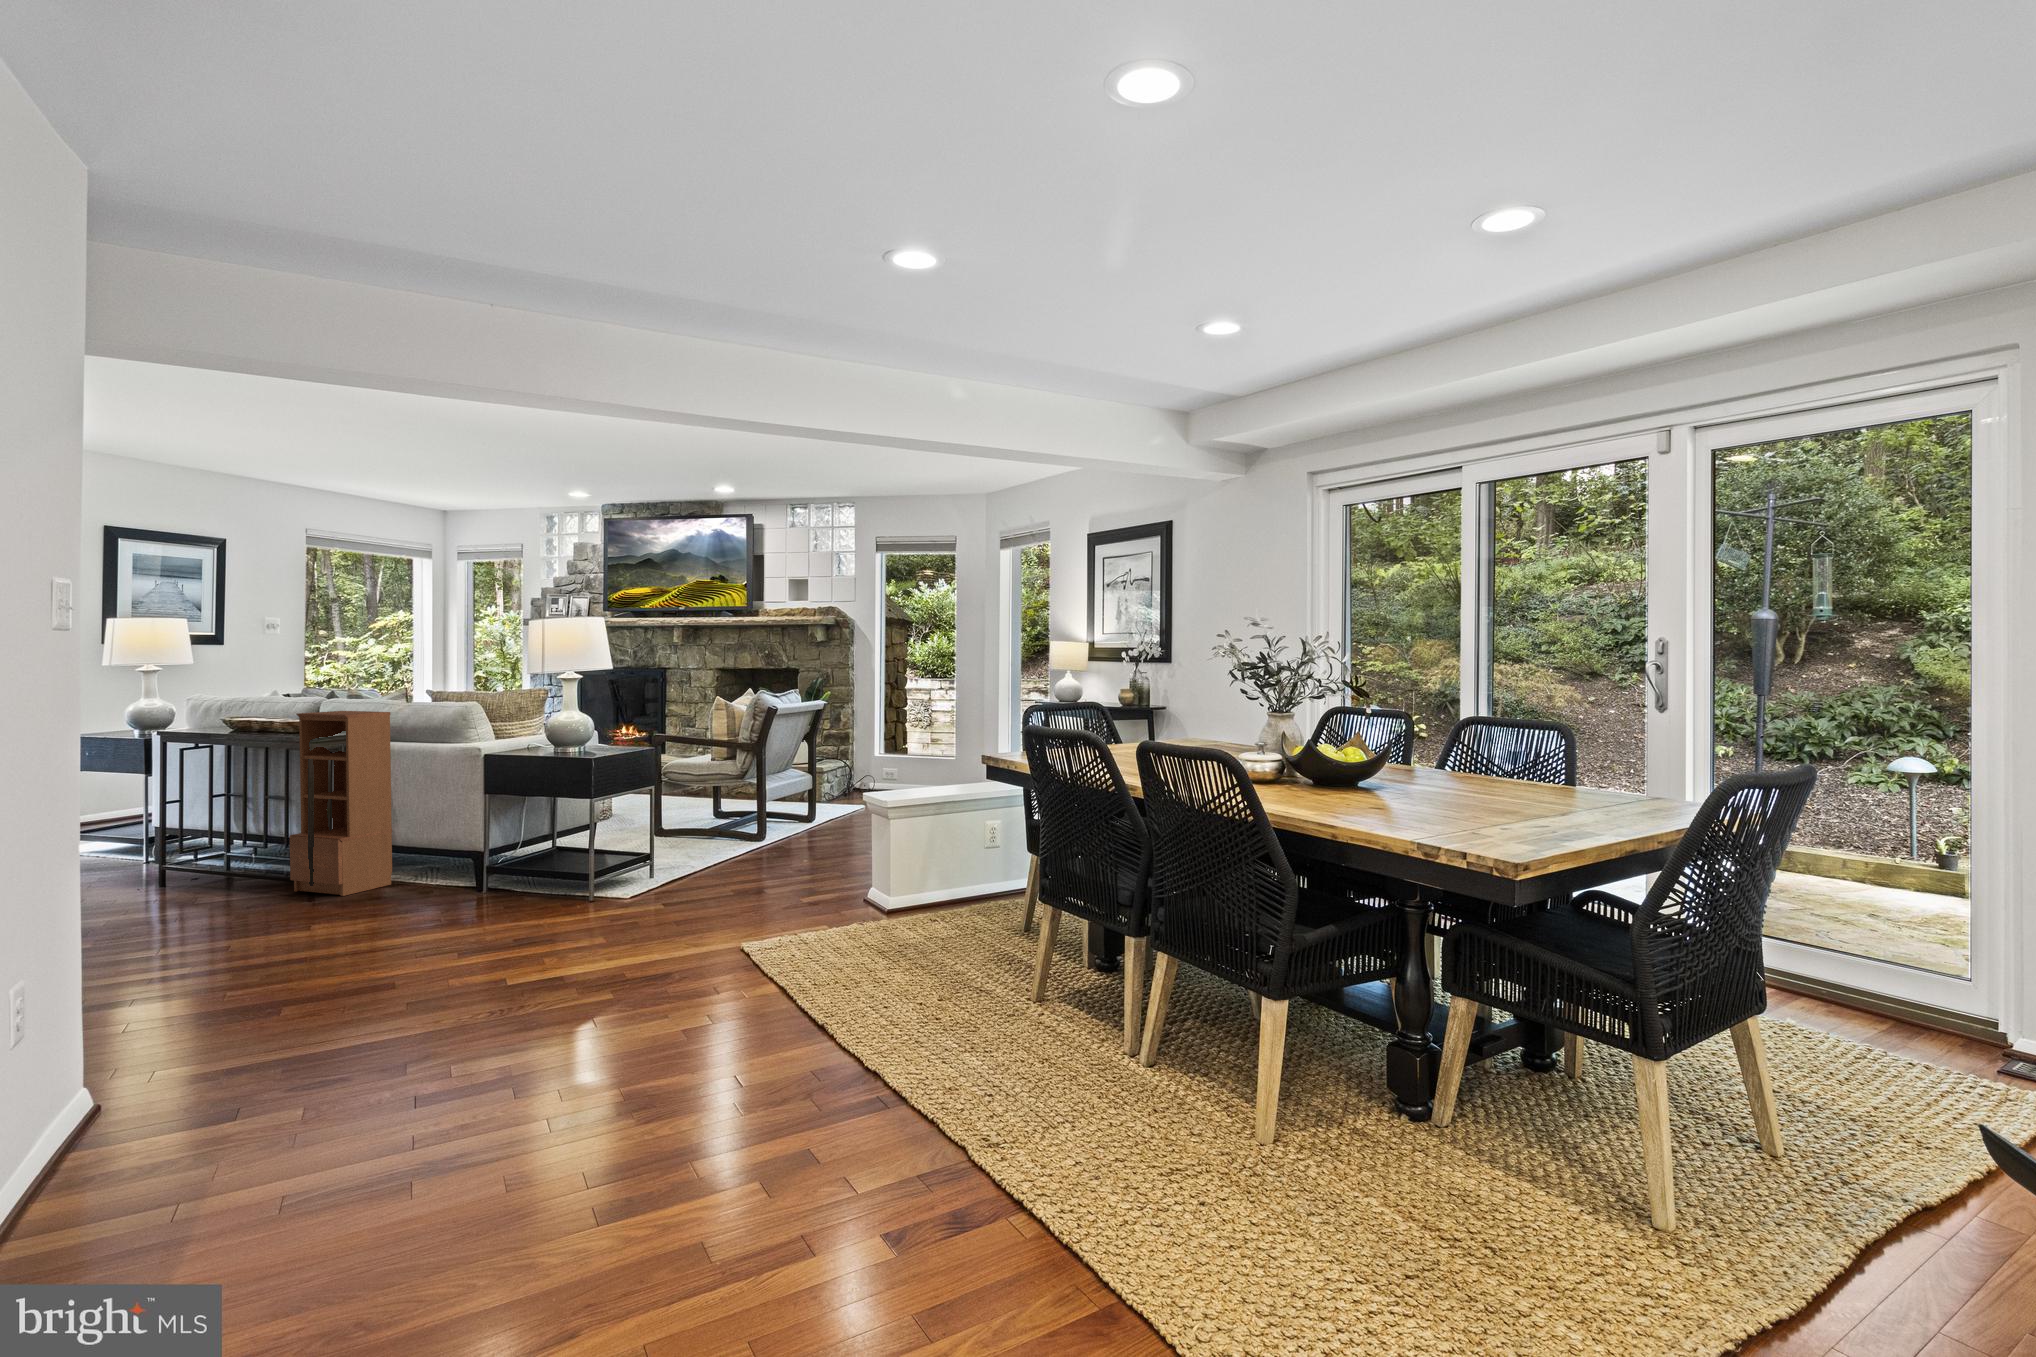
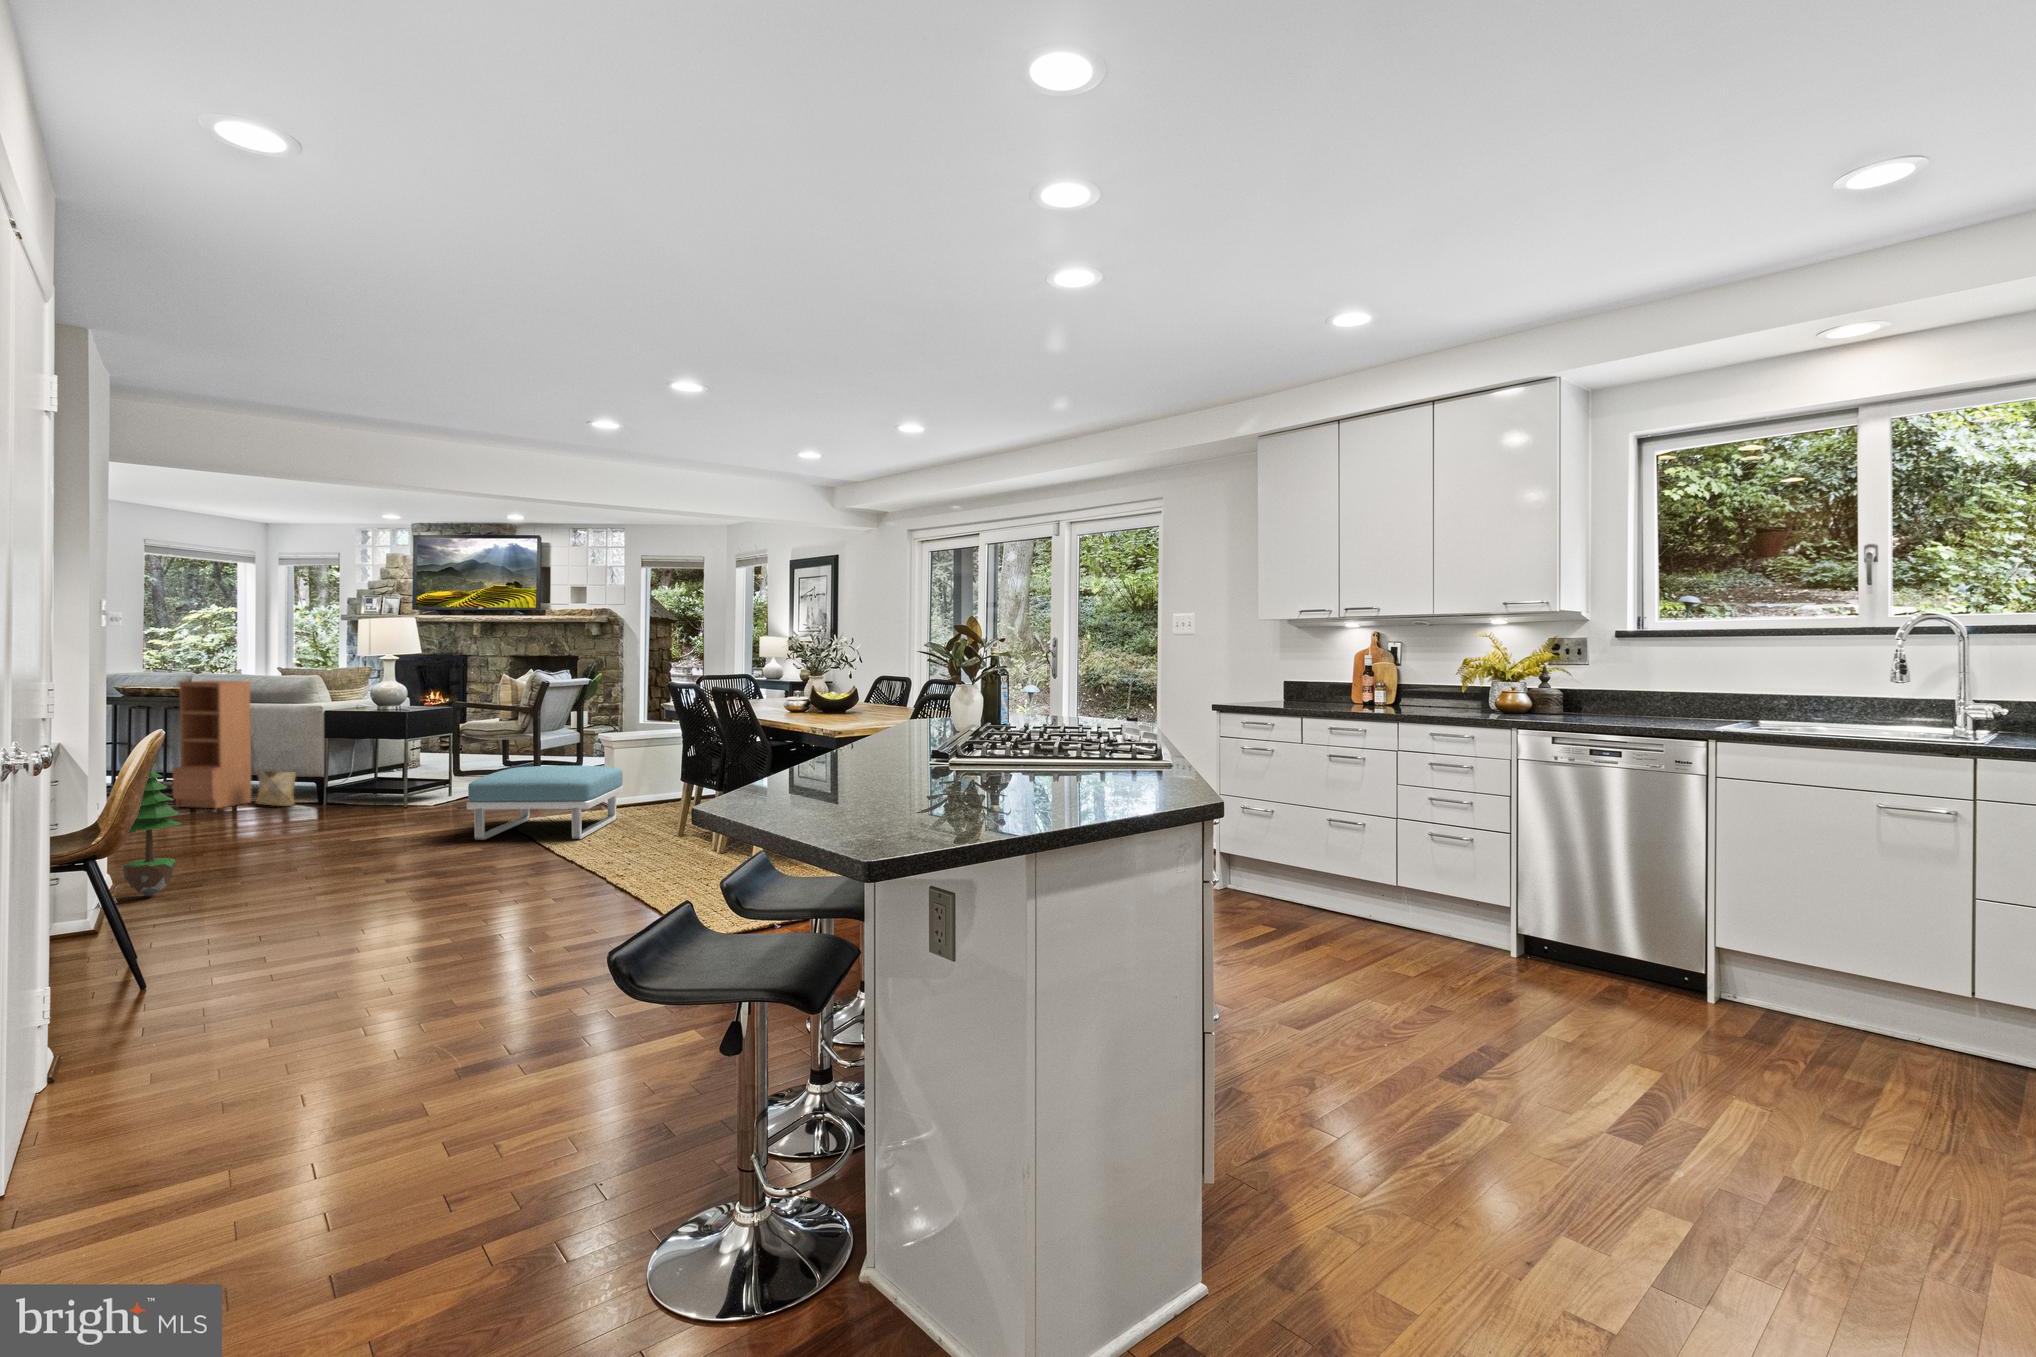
woven basket: none [395,813,449,894] -> present [256,762,296,806]
footstool: none [684,855,915,995] -> present [467,766,623,840]
potted tree: none [71,880,198,1152] -> present [122,764,182,896]

